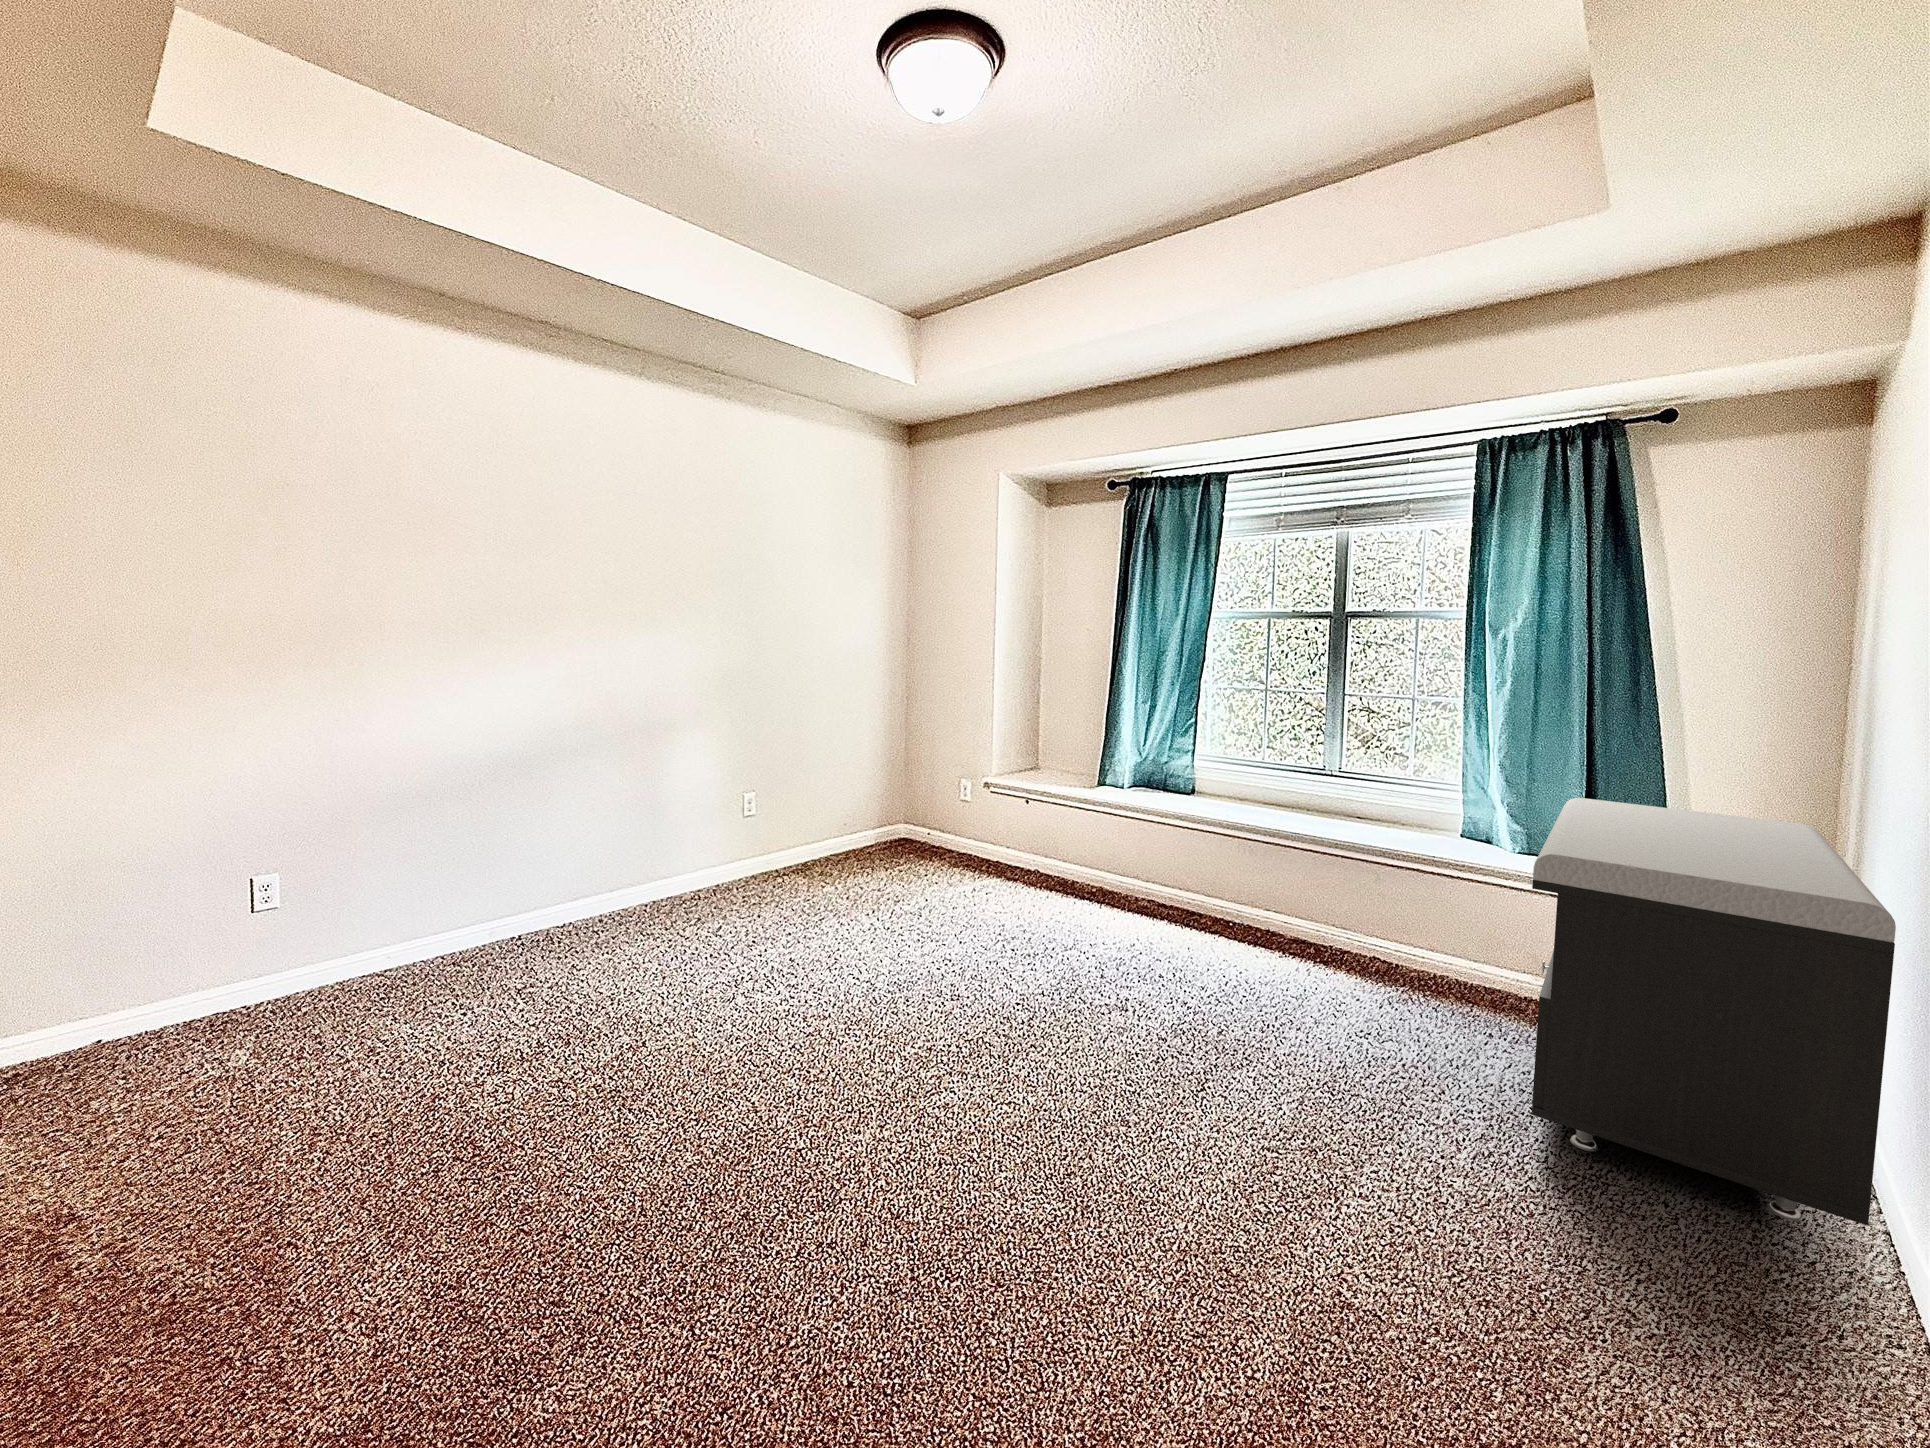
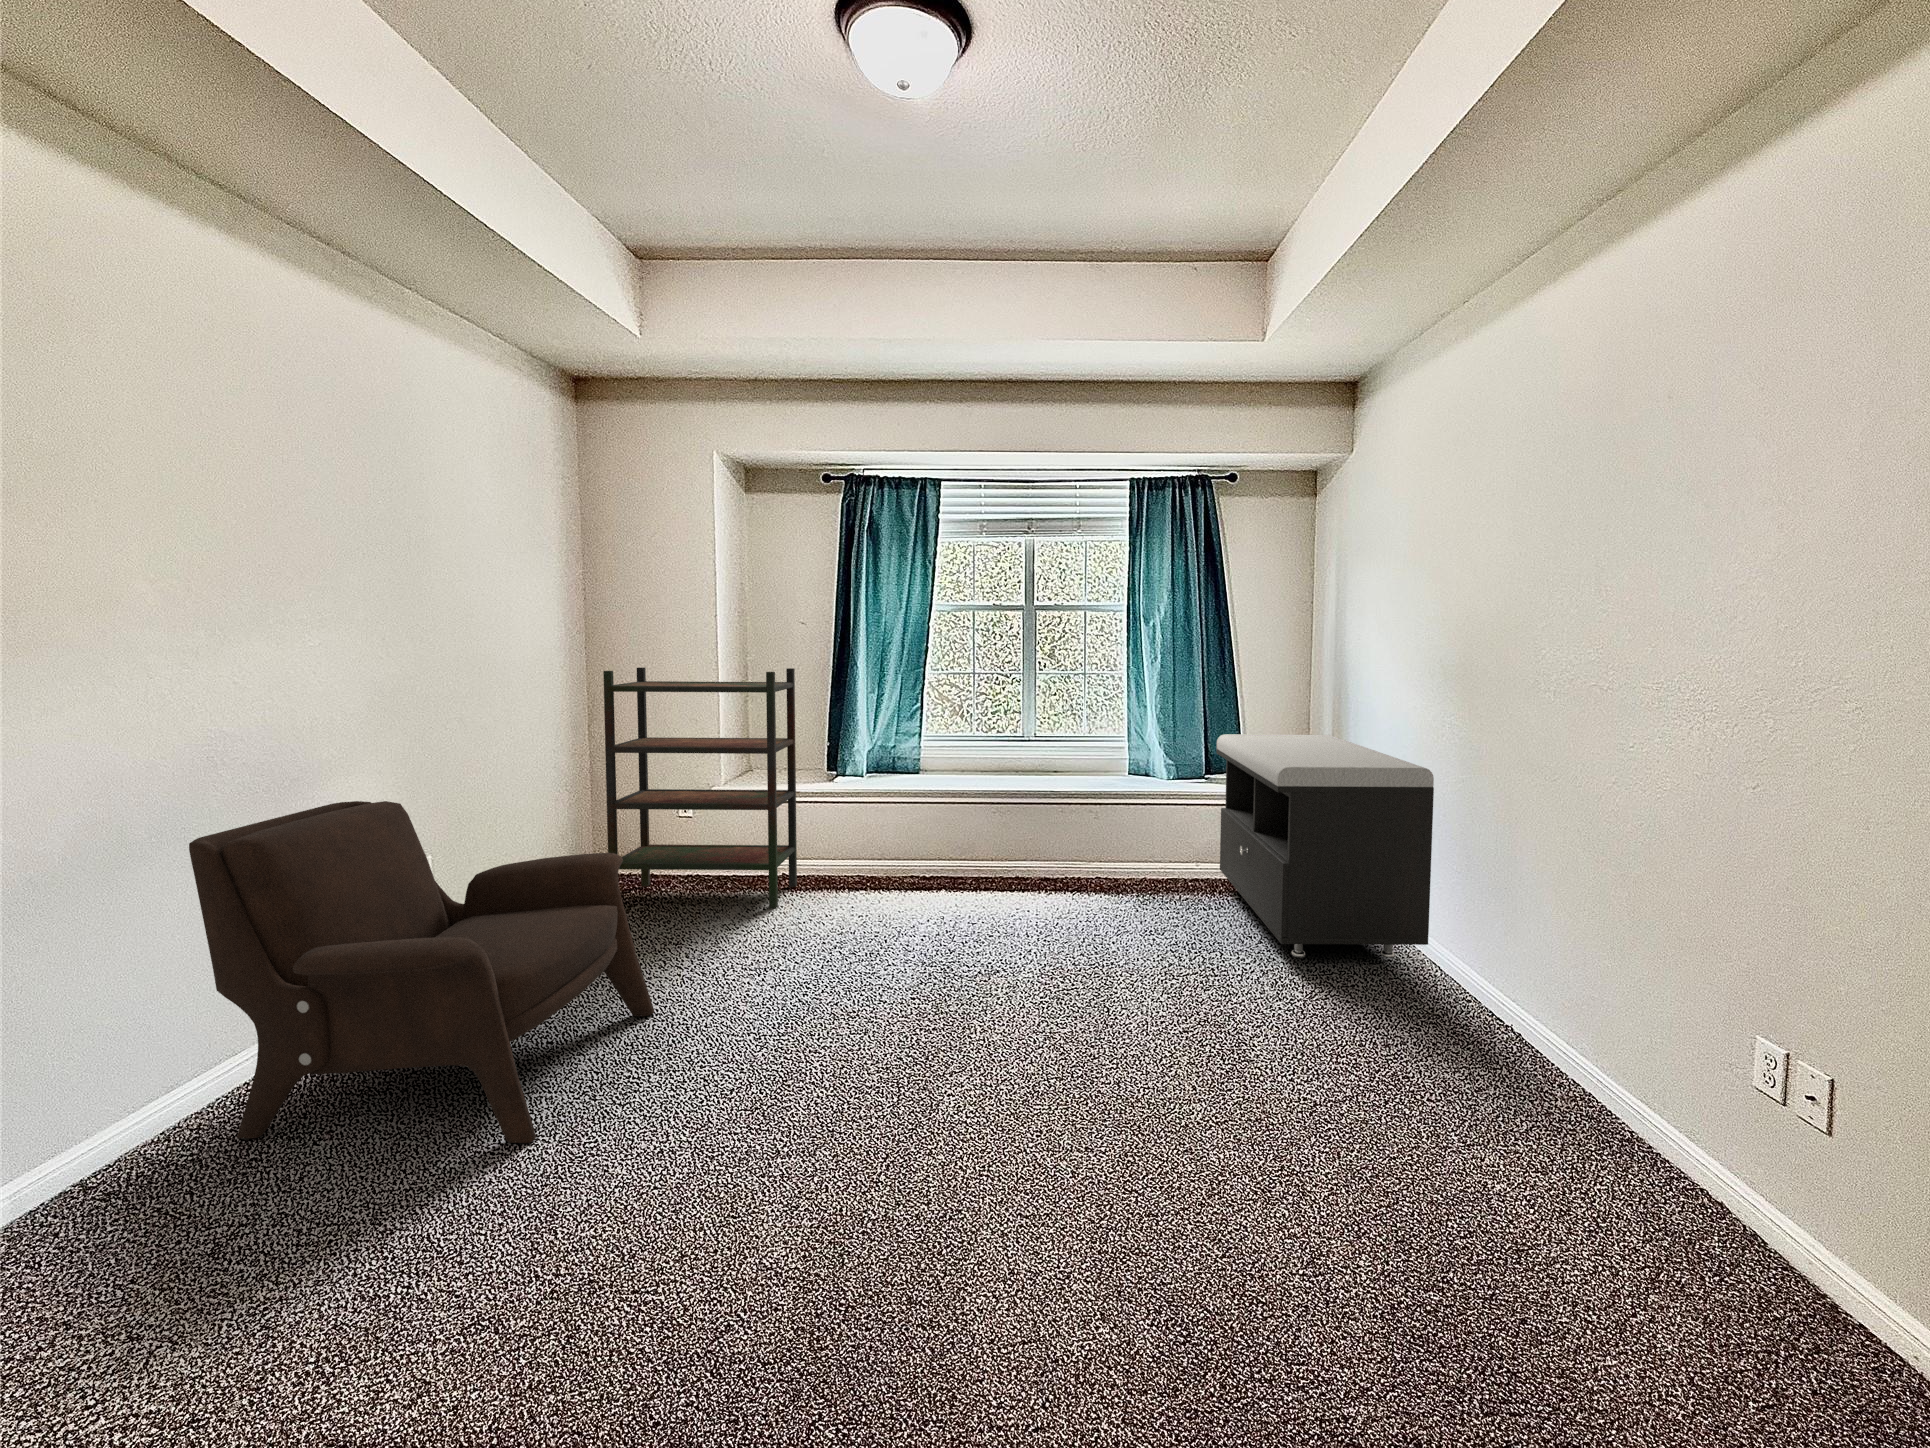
bookshelf: none [892,668,1049,898] -> present [603,667,797,909]
armchair: none [581,751,833,1010] -> present [189,801,655,1143]

